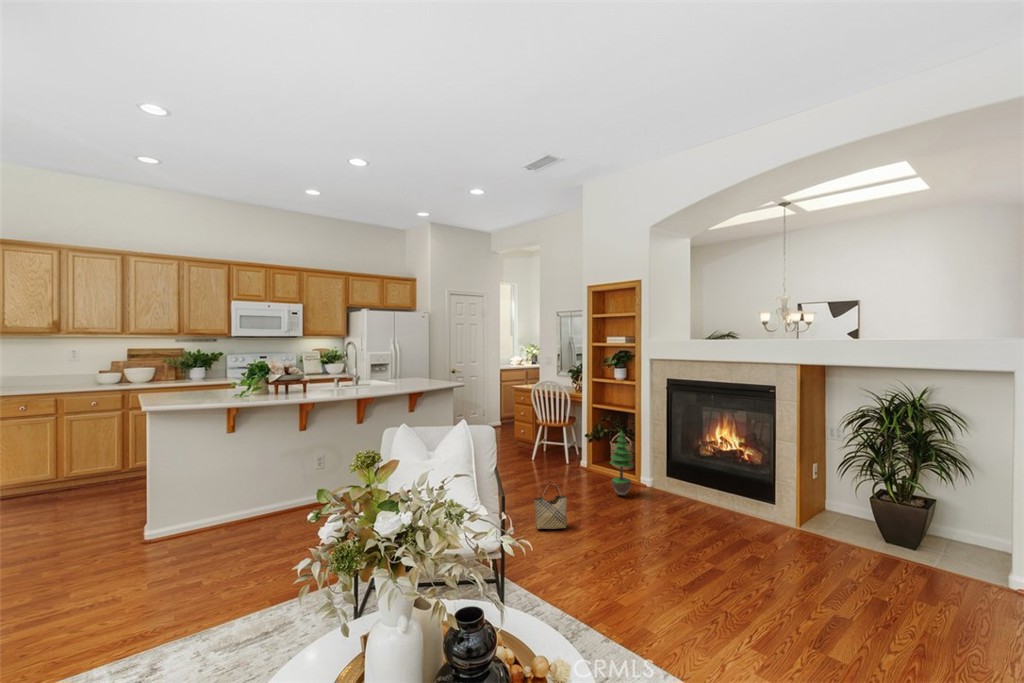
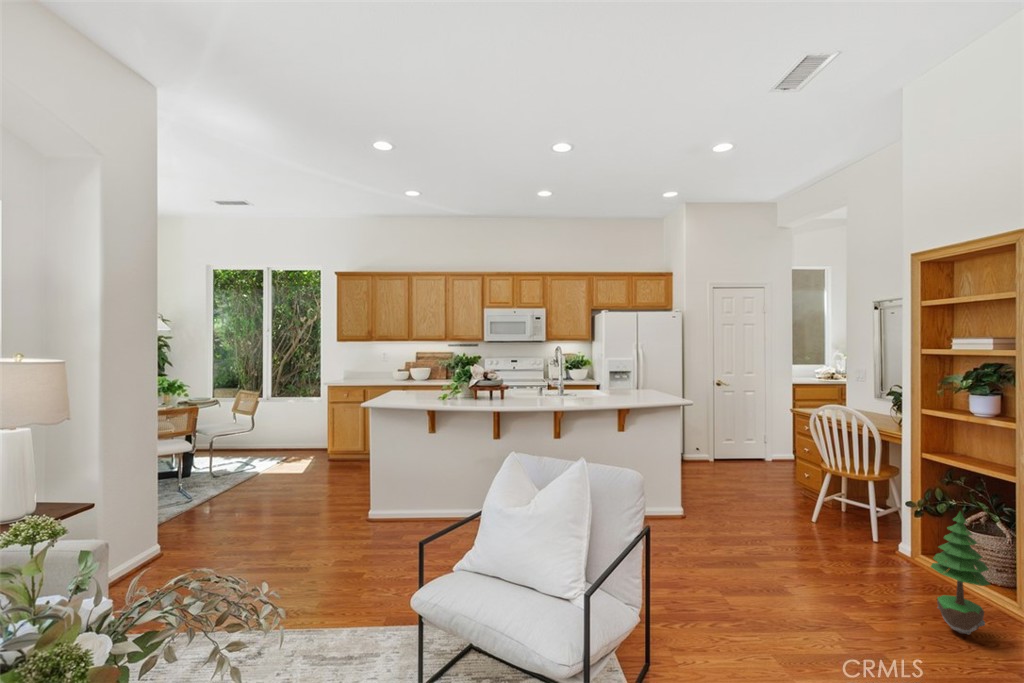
woven basket: present [534,479,567,529] -> none [740,566,803,658]

